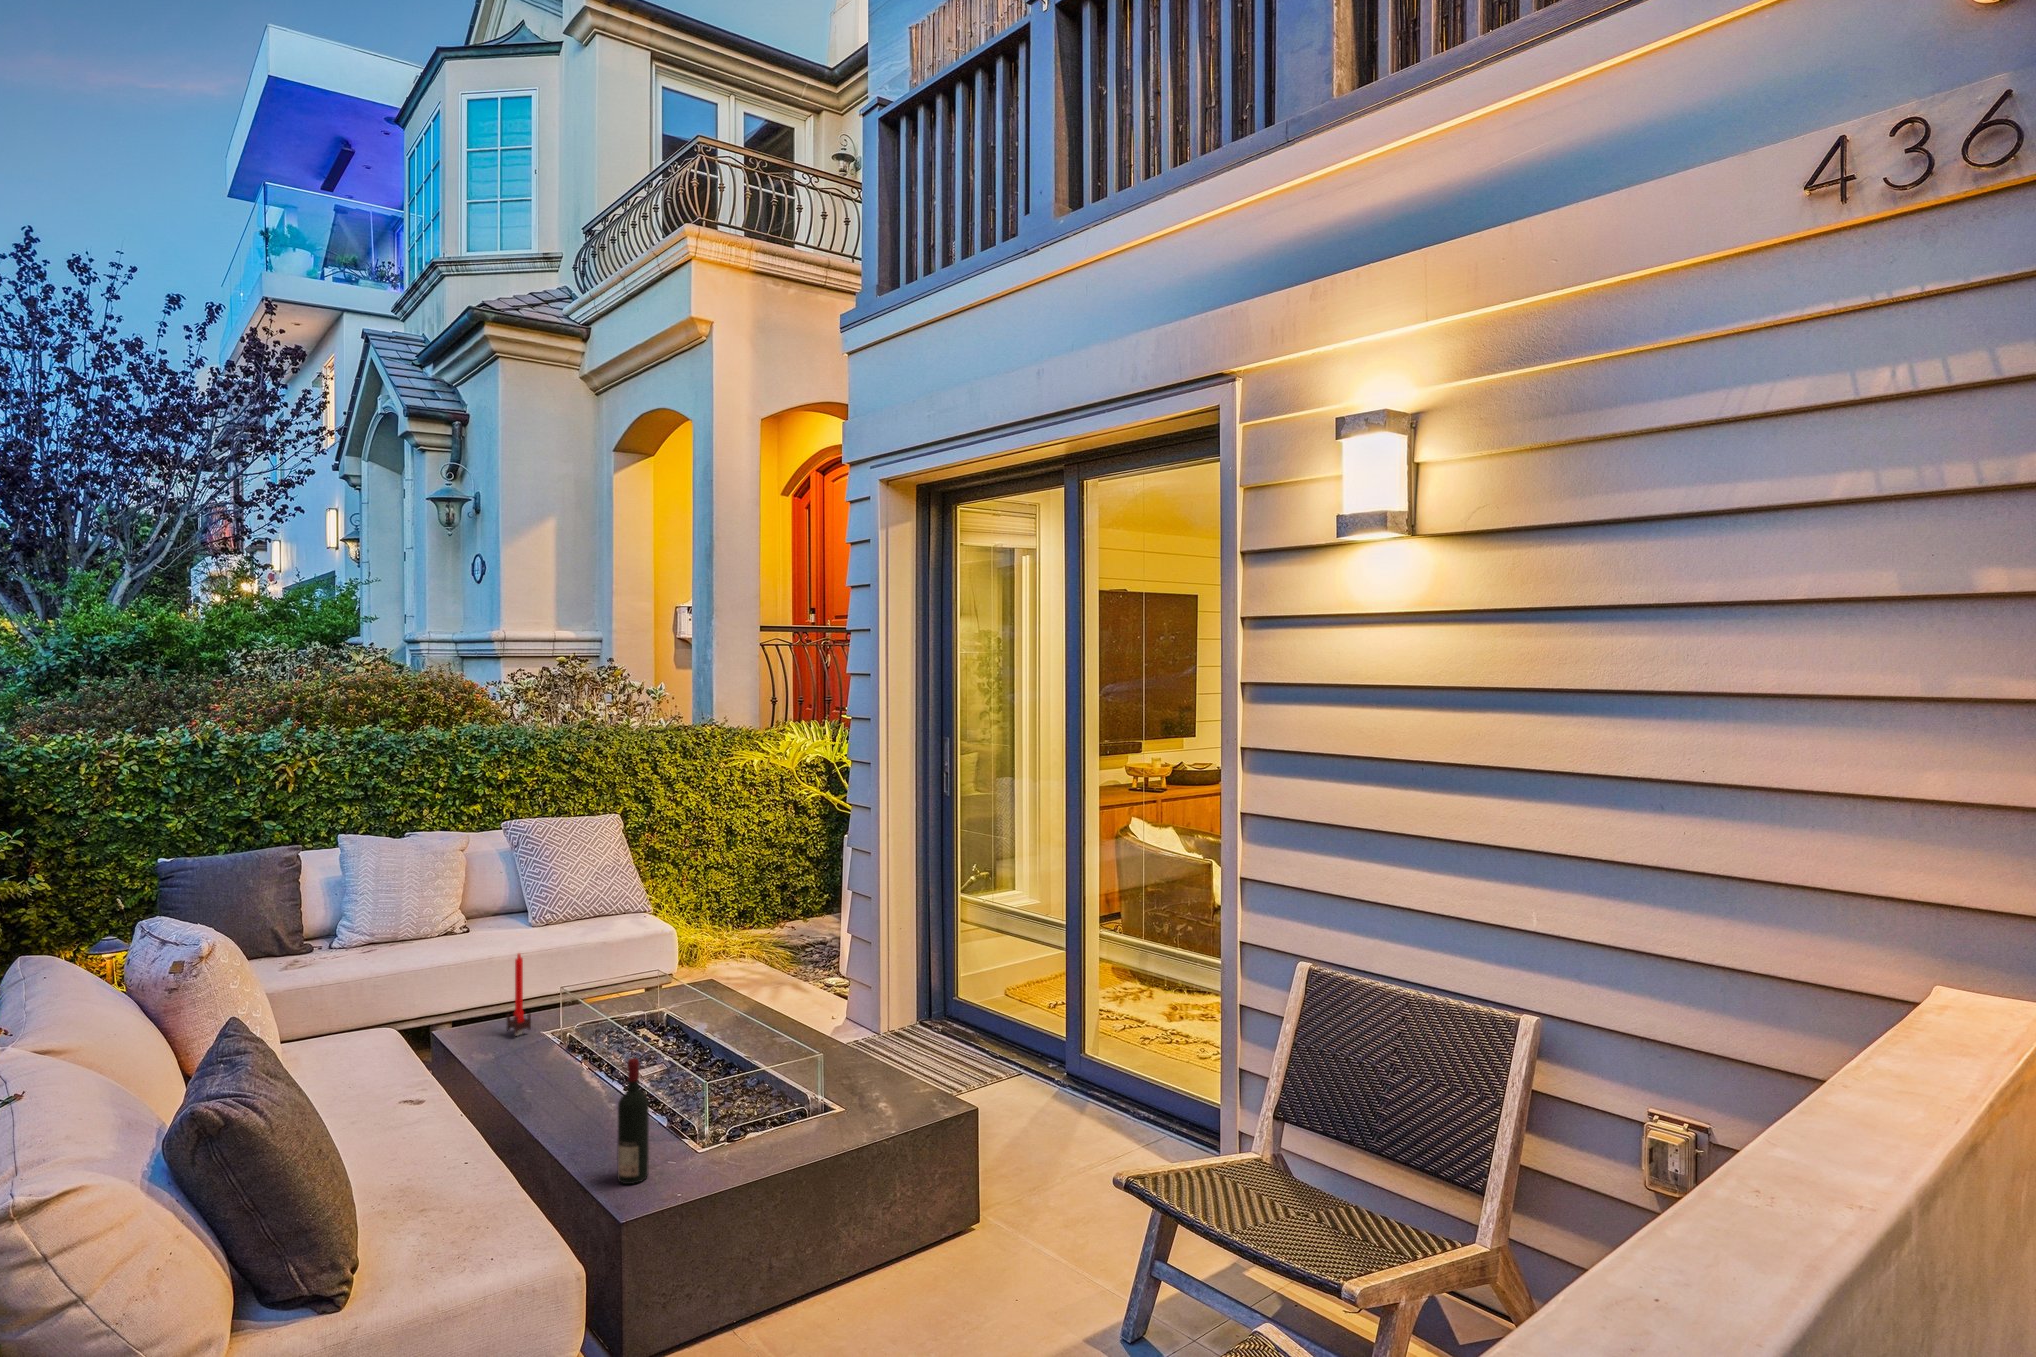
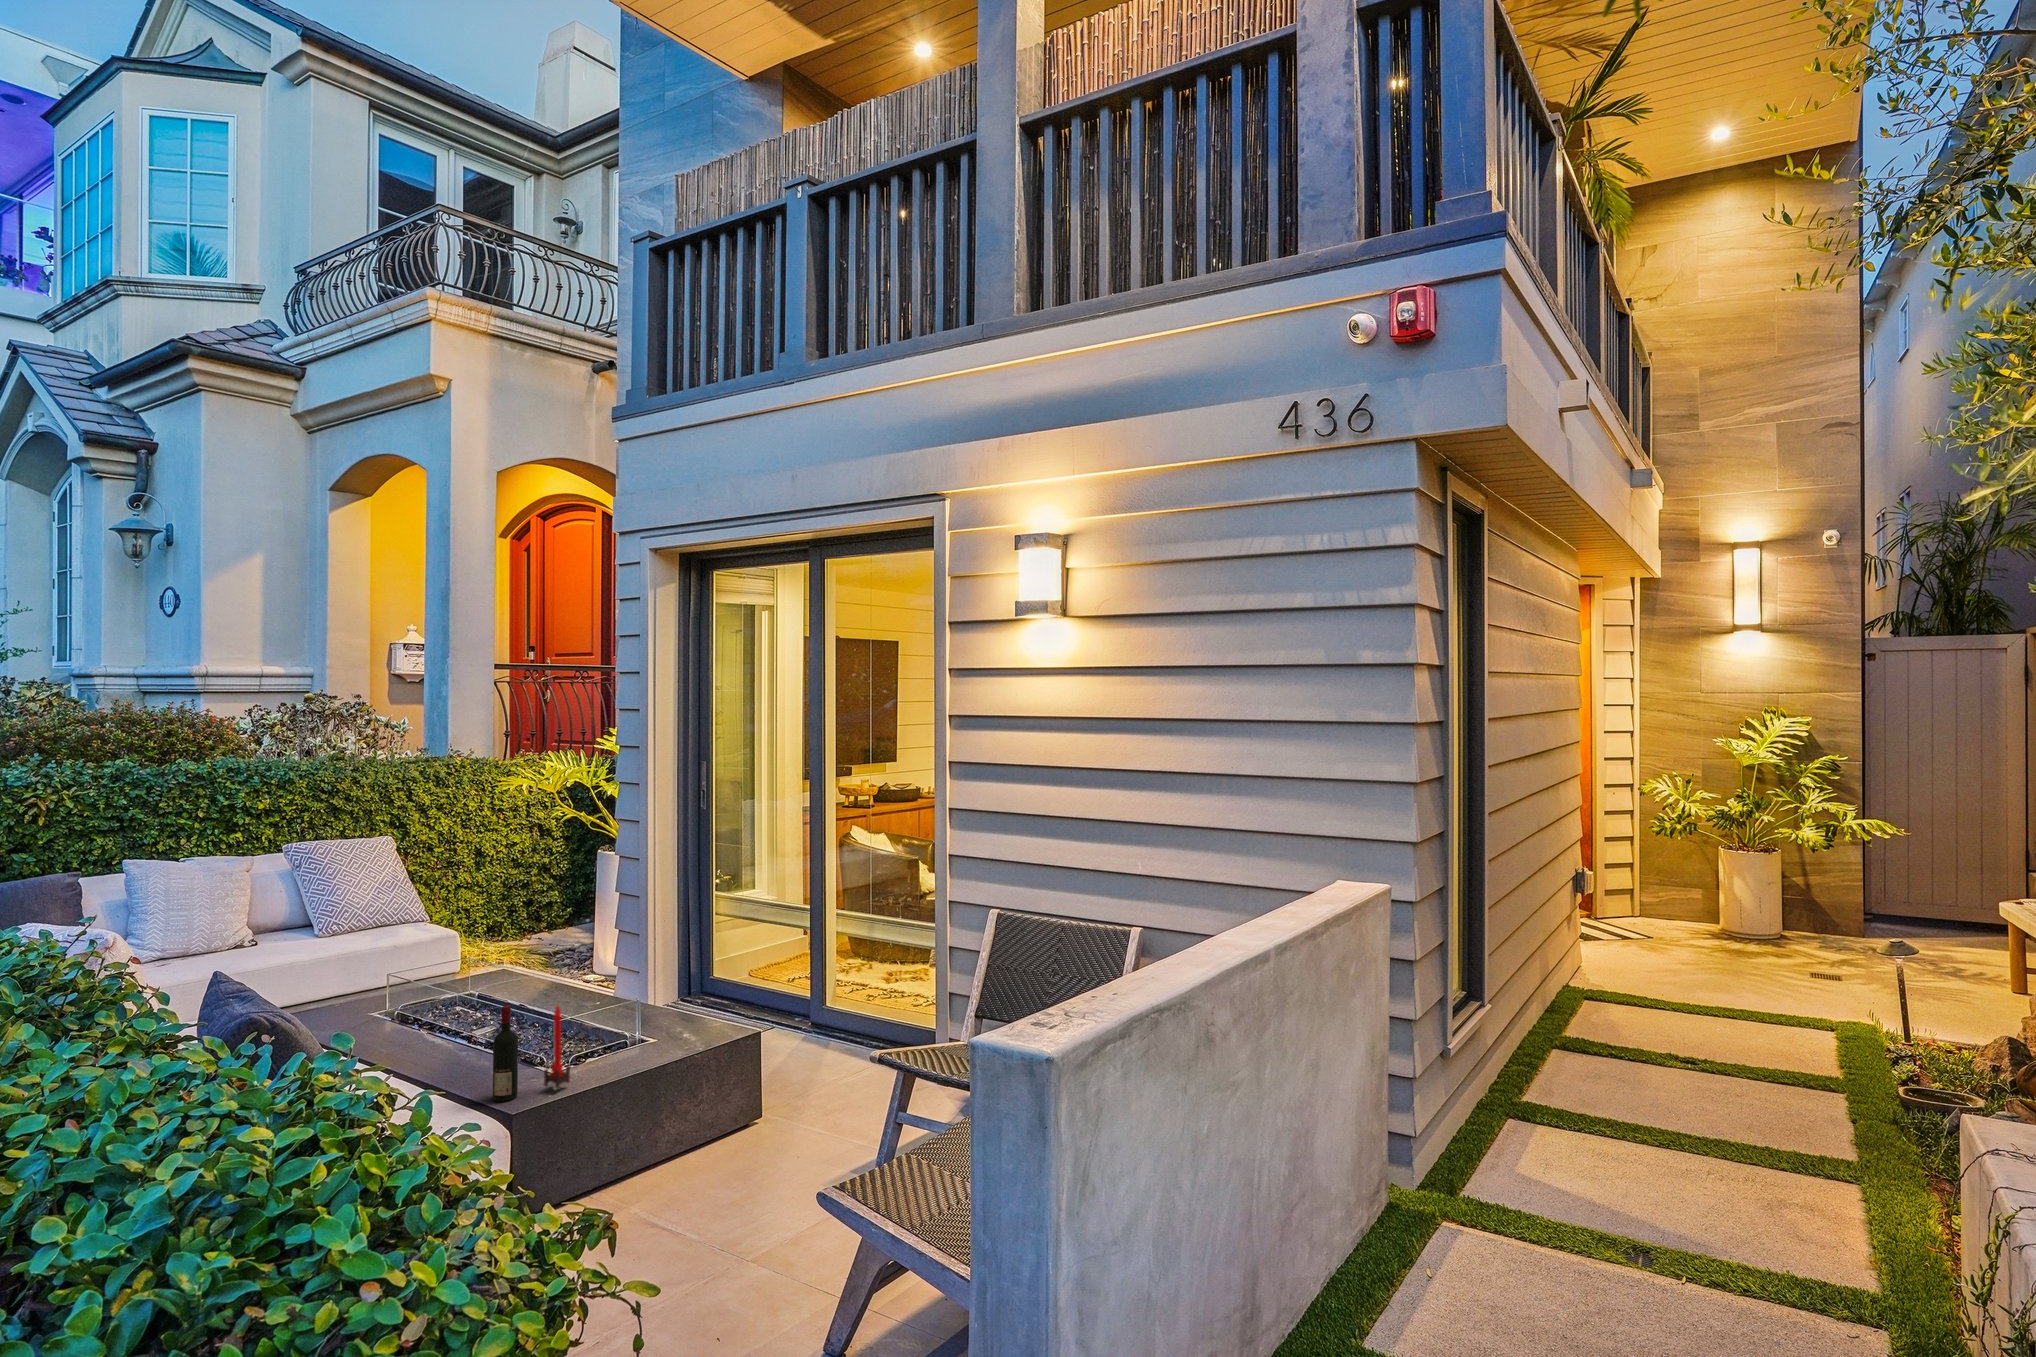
candle: present [507,954,531,1036] -> present [544,1006,570,1090]

